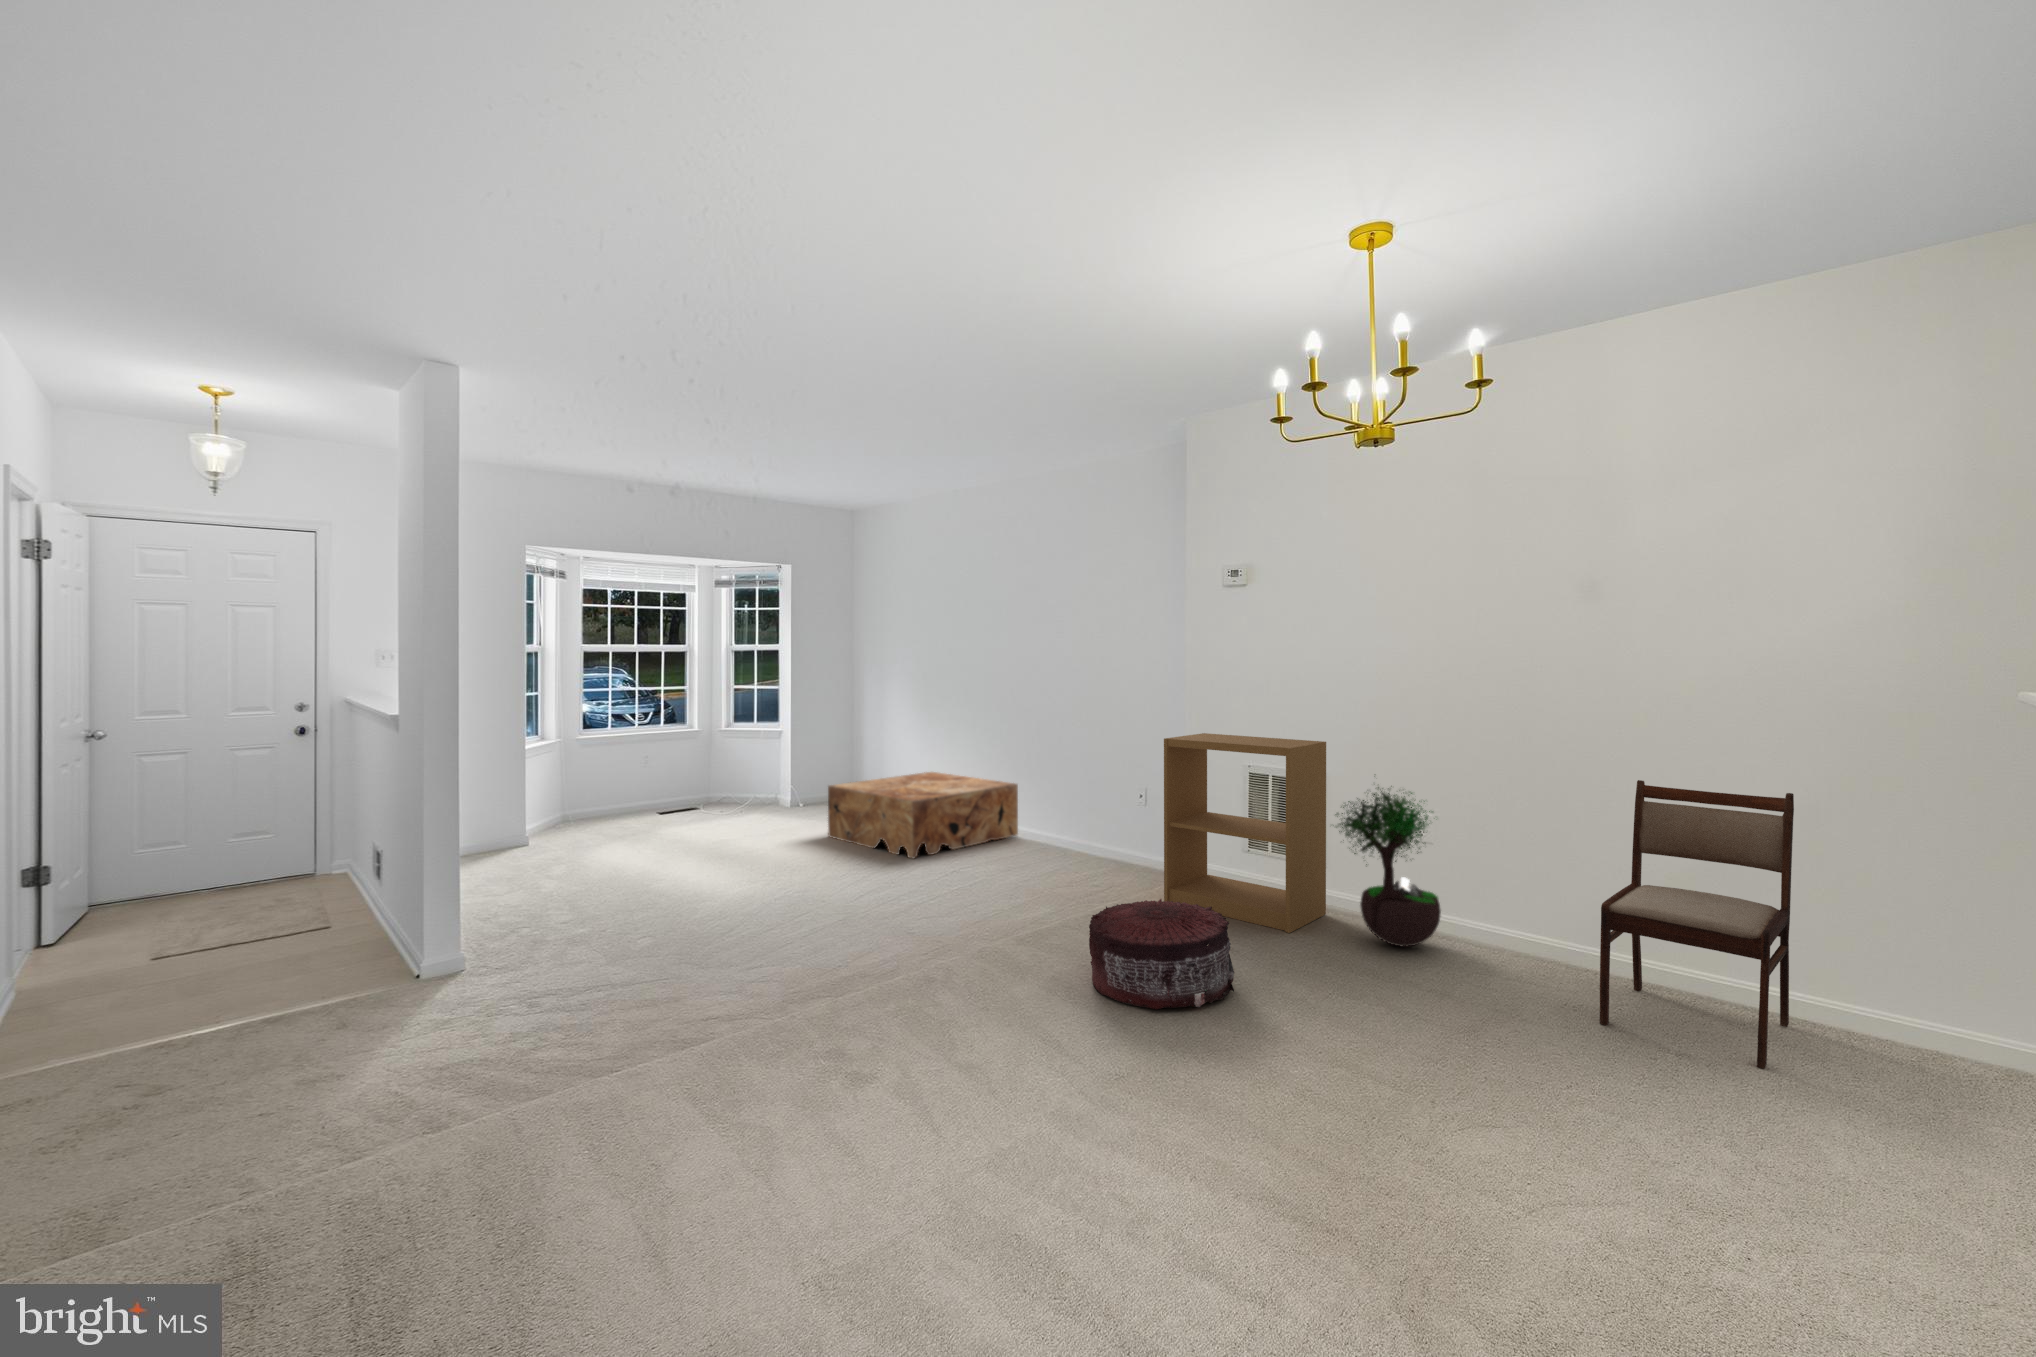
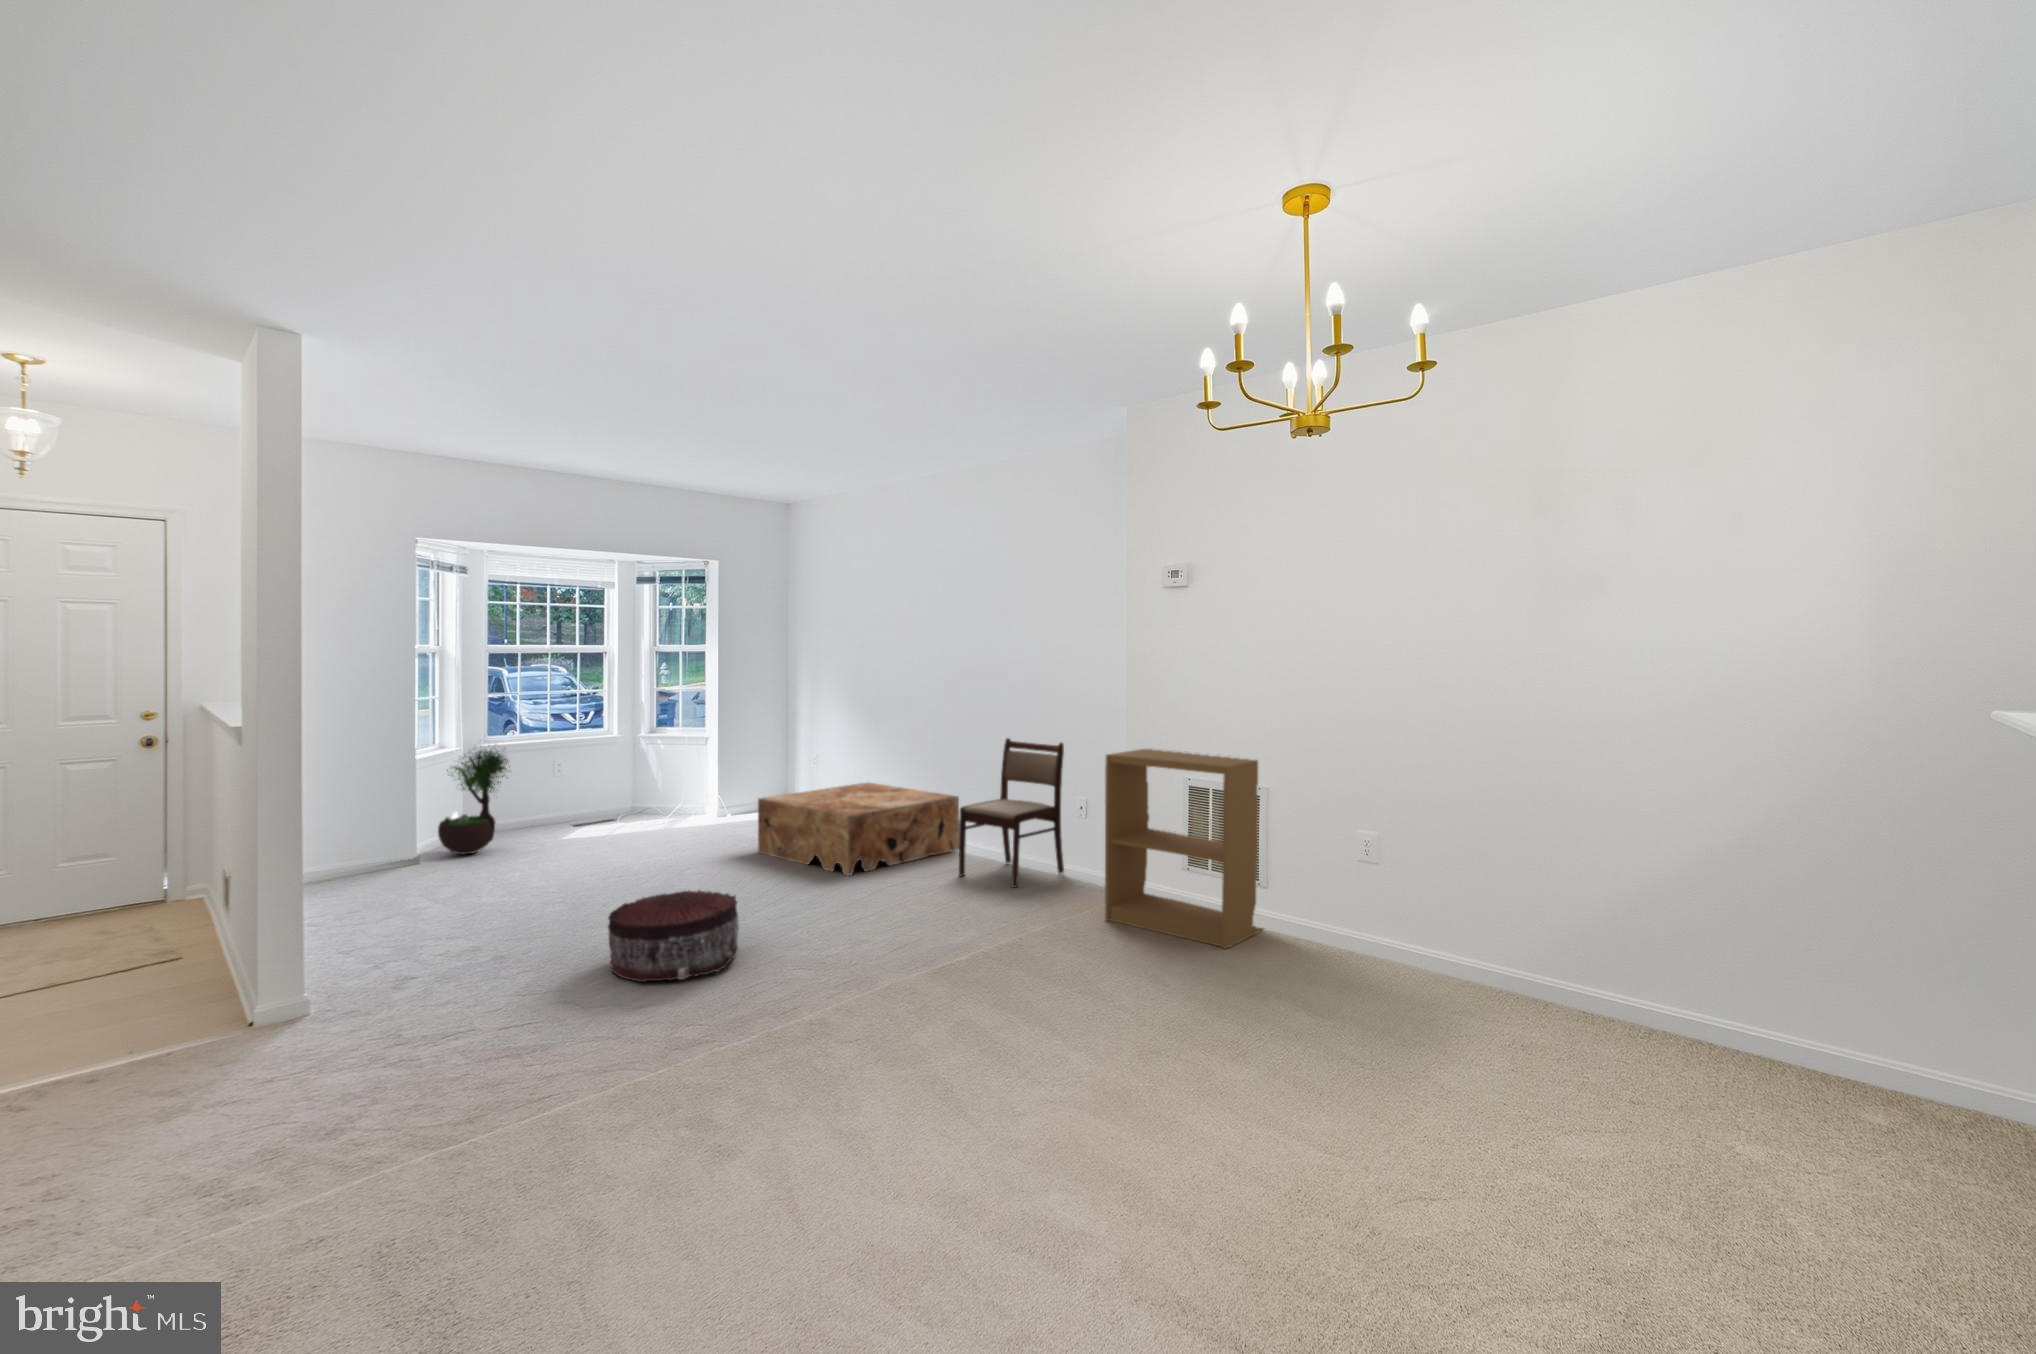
dining chair: present [1600,780,1794,1068] -> present [959,738,1064,887]
potted tree: present [1335,786,1441,947] -> present [438,748,510,854]
pouf: present [1089,899,1234,1009] -> present [608,889,739,982]

